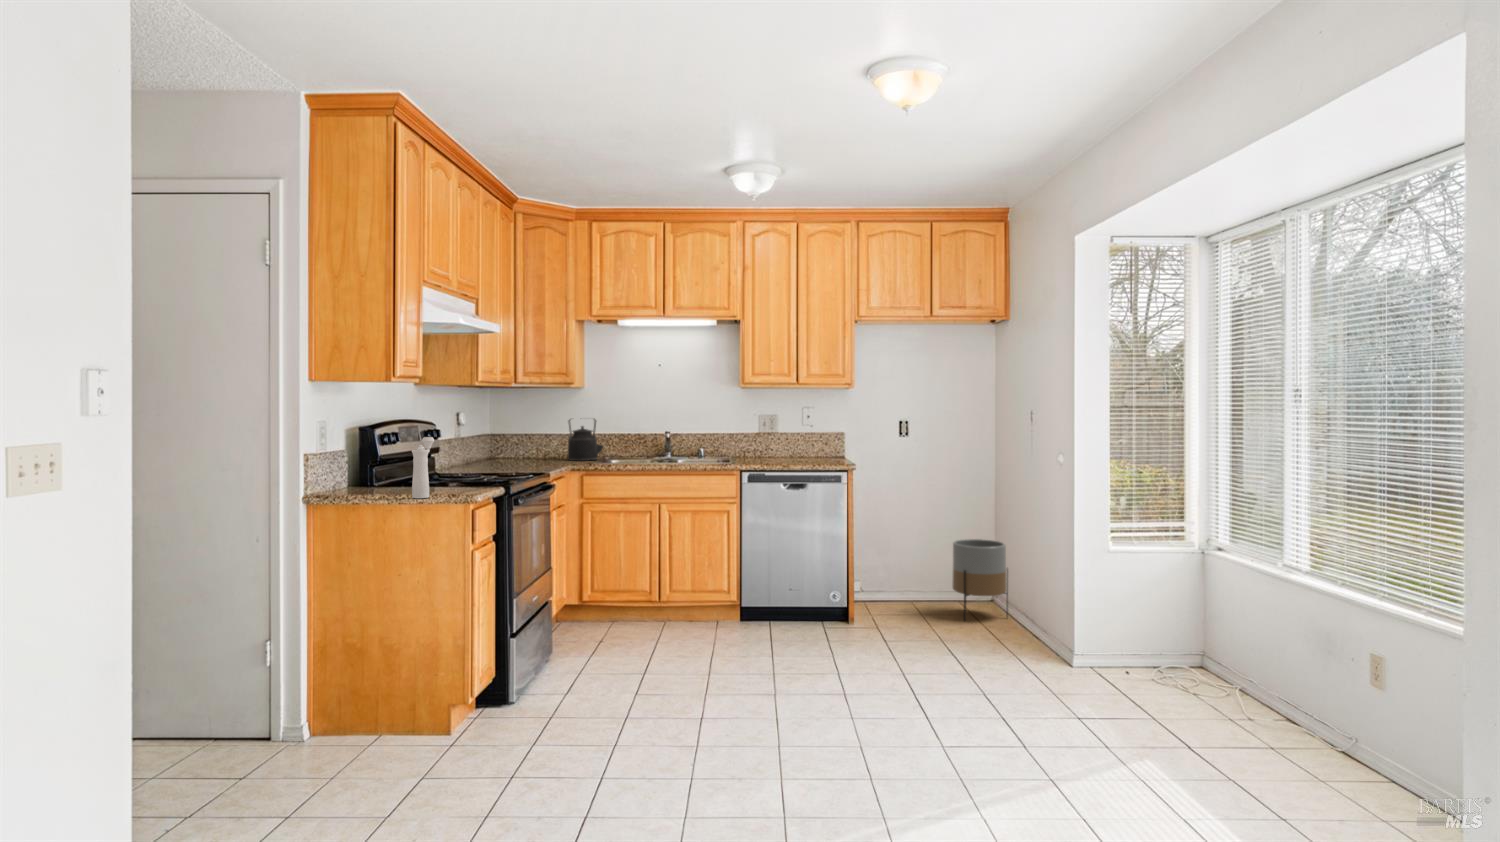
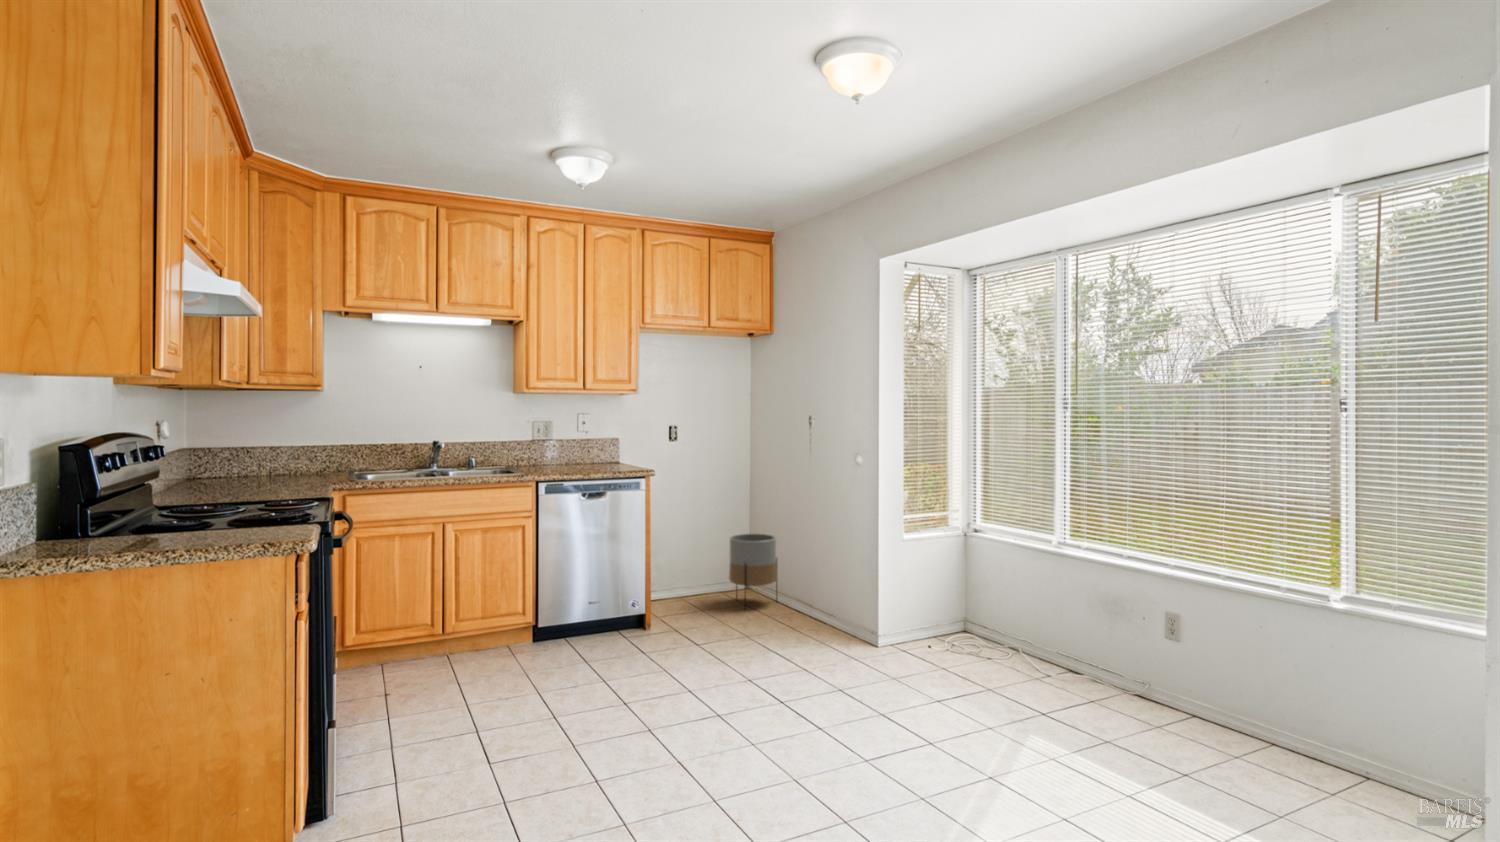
kettle: present [567,419,603,461] -> none [303,427,356,477]
pepper mill: present [412,437,434,498] -> none [203,461,232,550]

